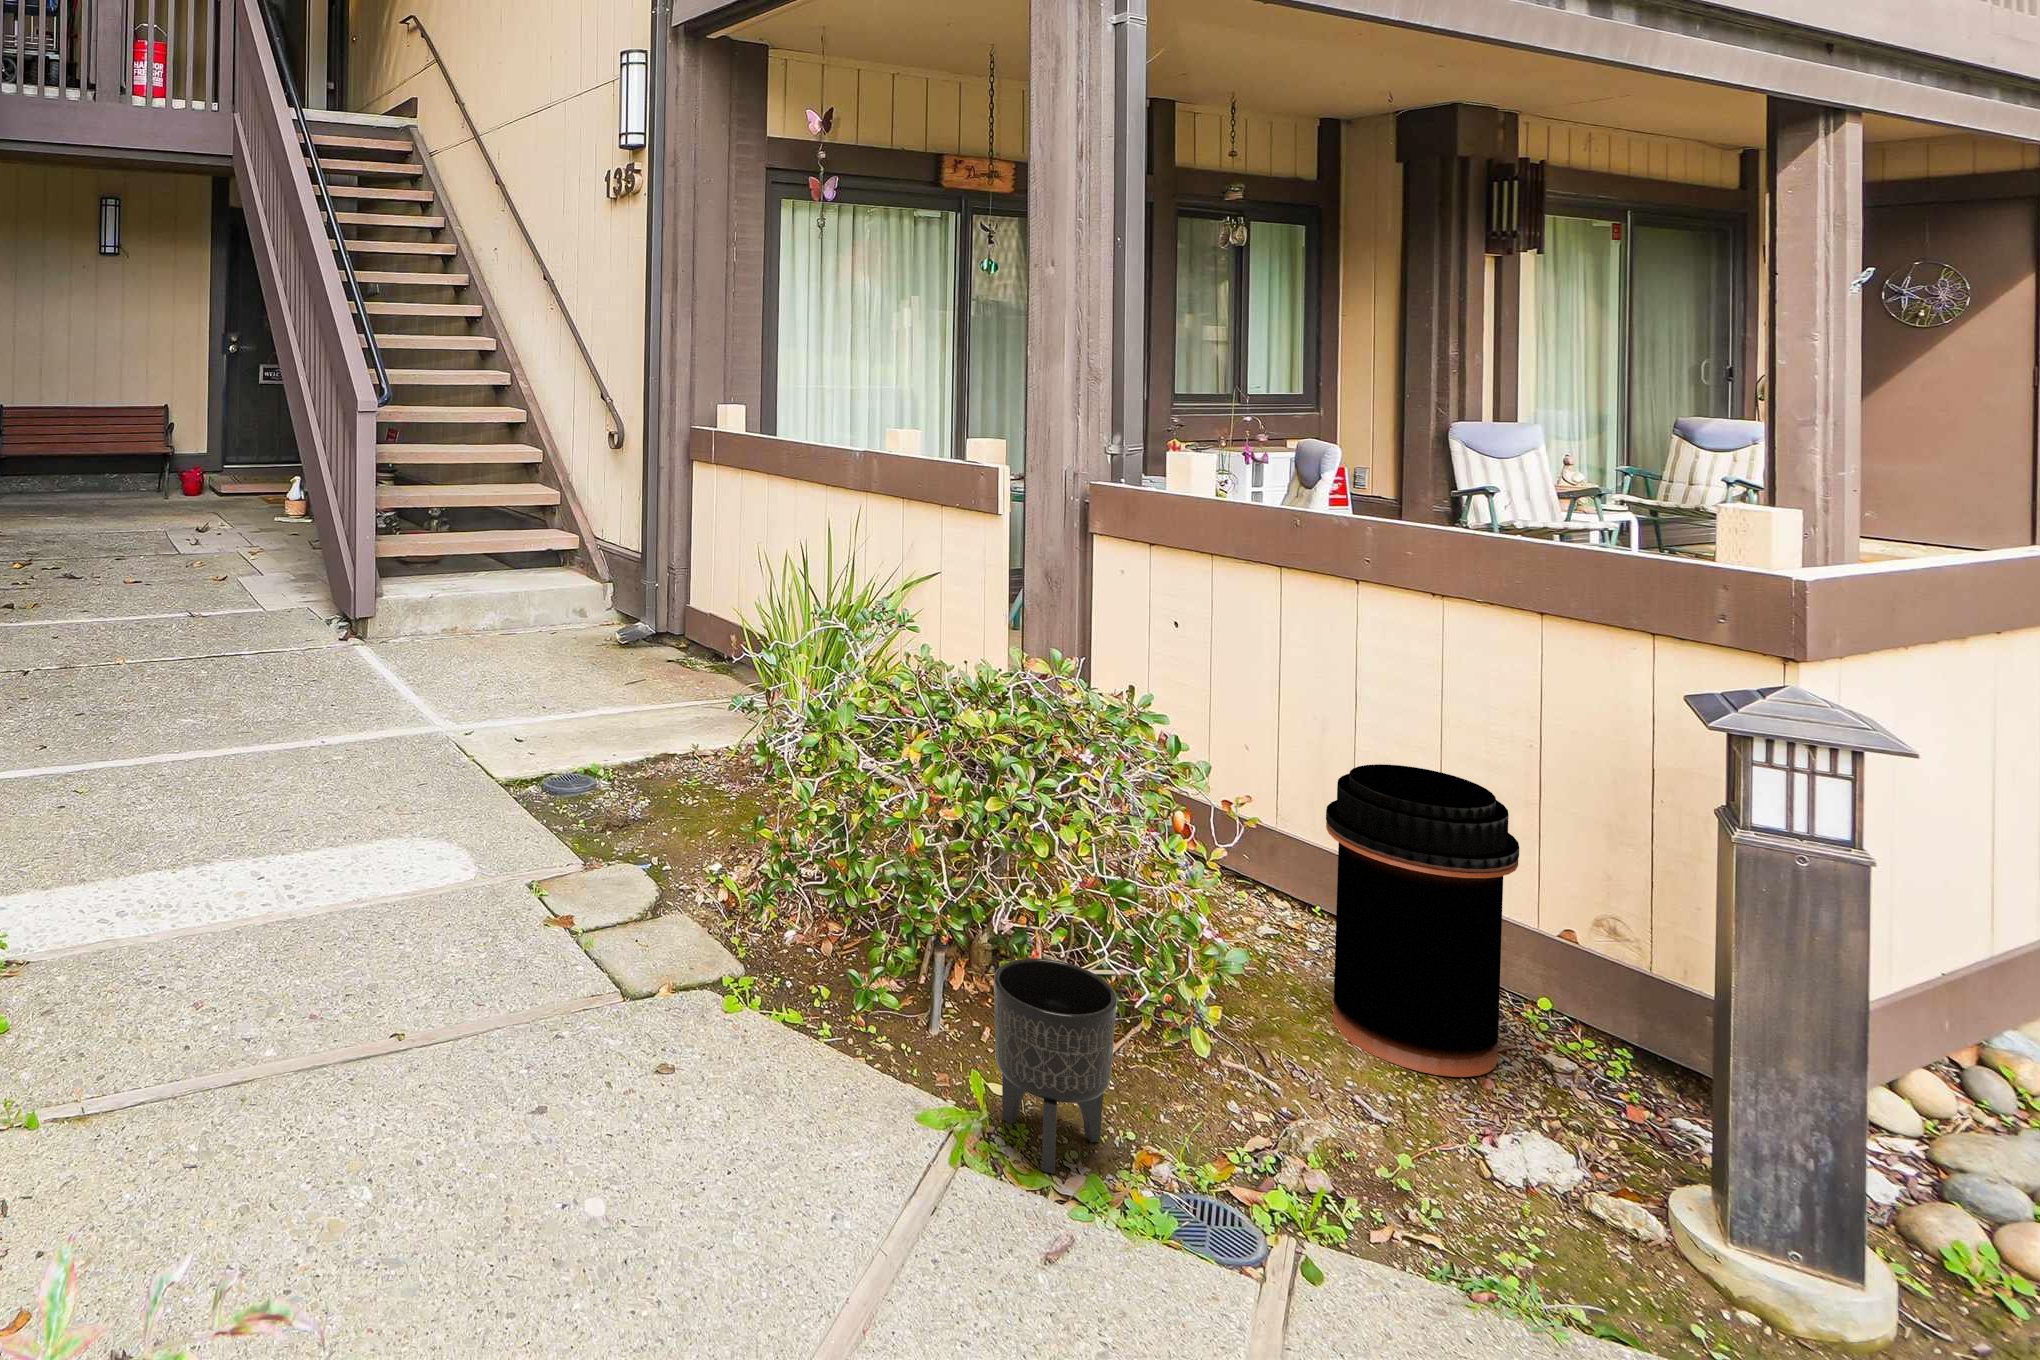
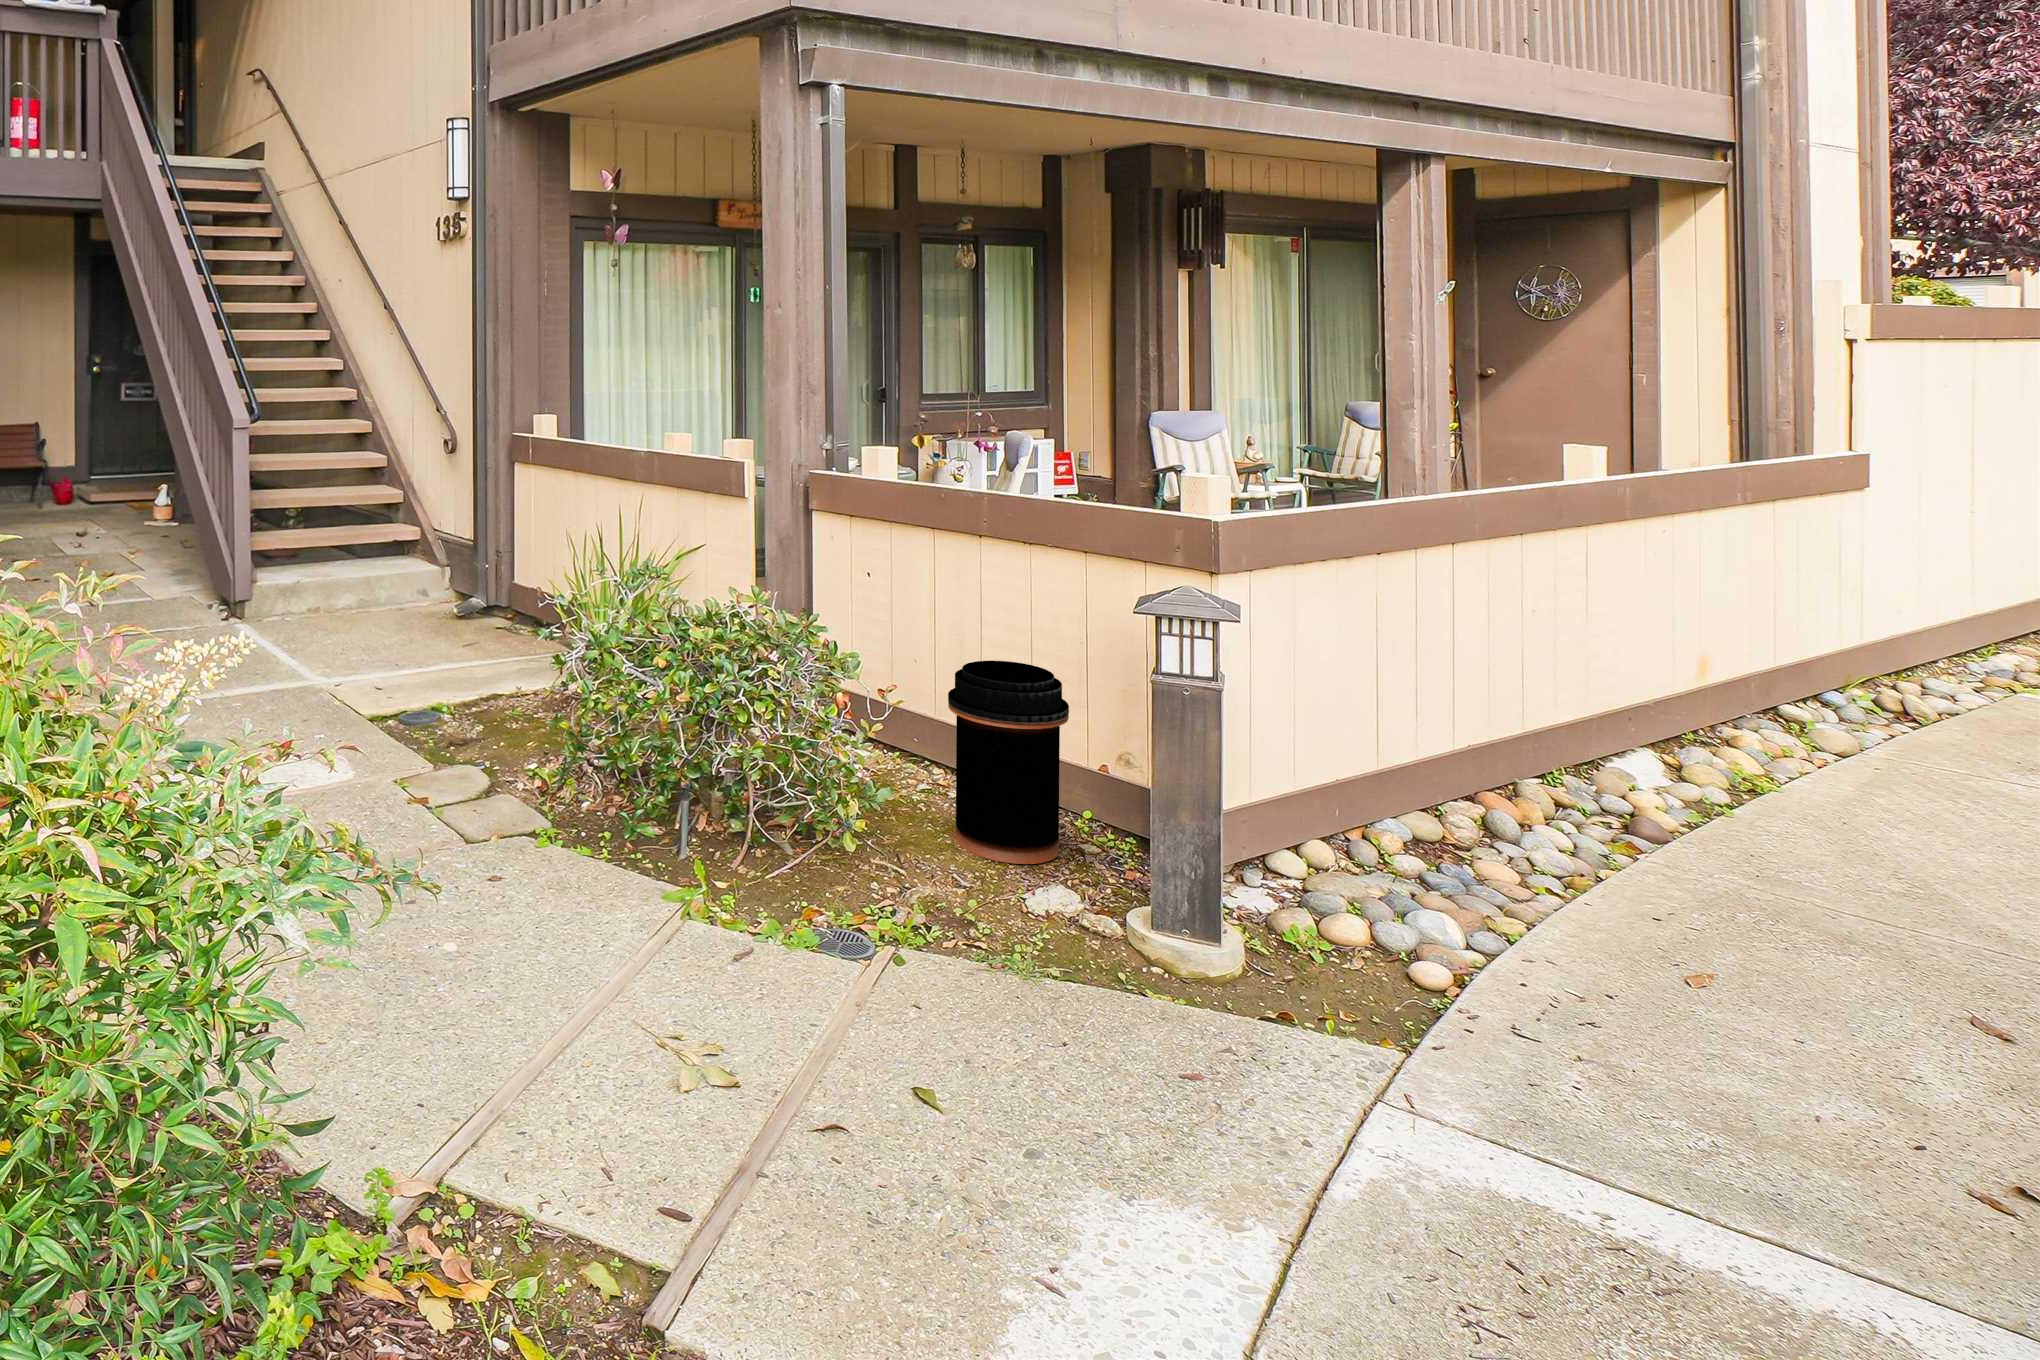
planter: present [994,958,1117,1174] -> none [708,788,785,919]

